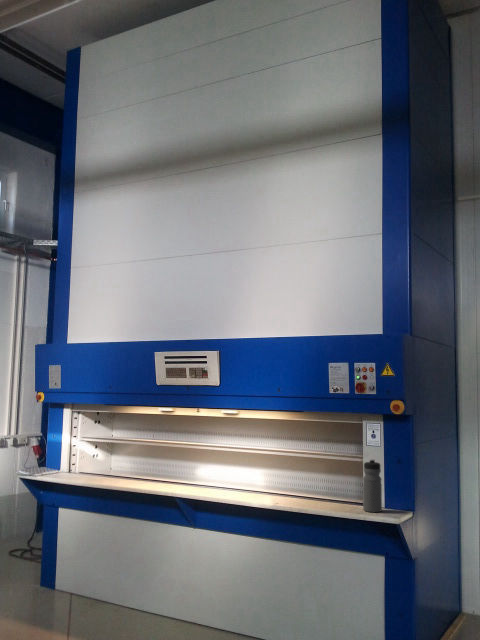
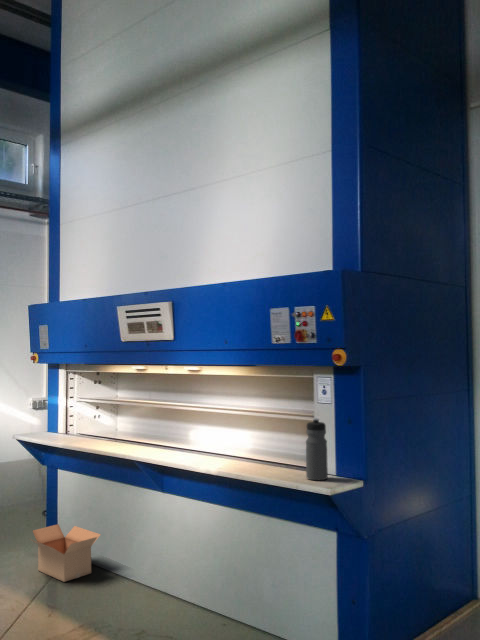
cardboard box: none [47,564,121,620] -> present [31,524,101,582]

